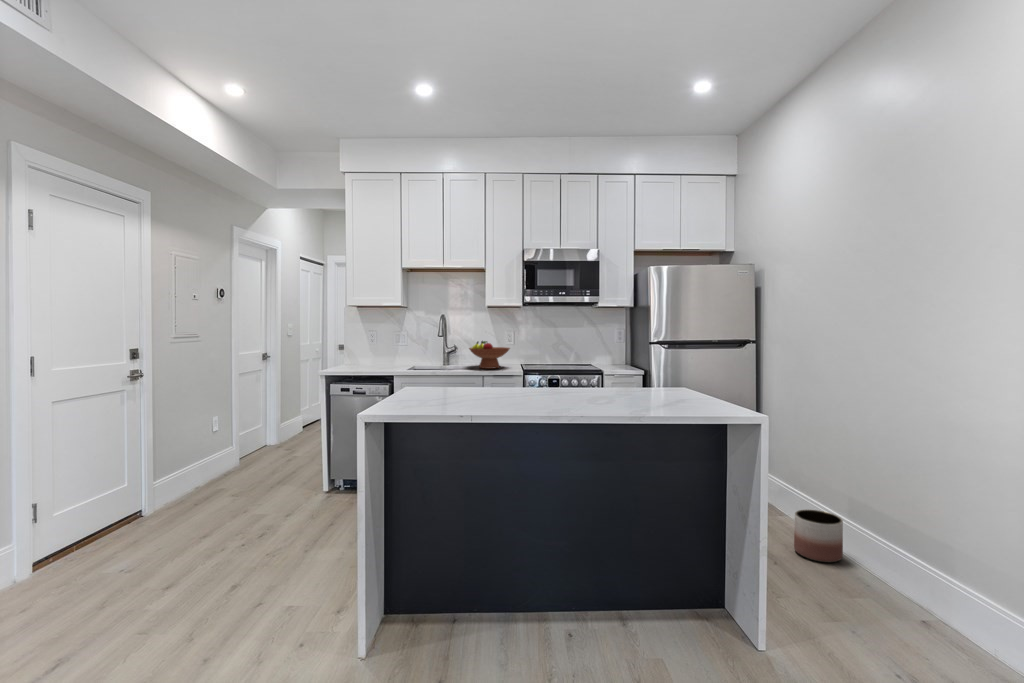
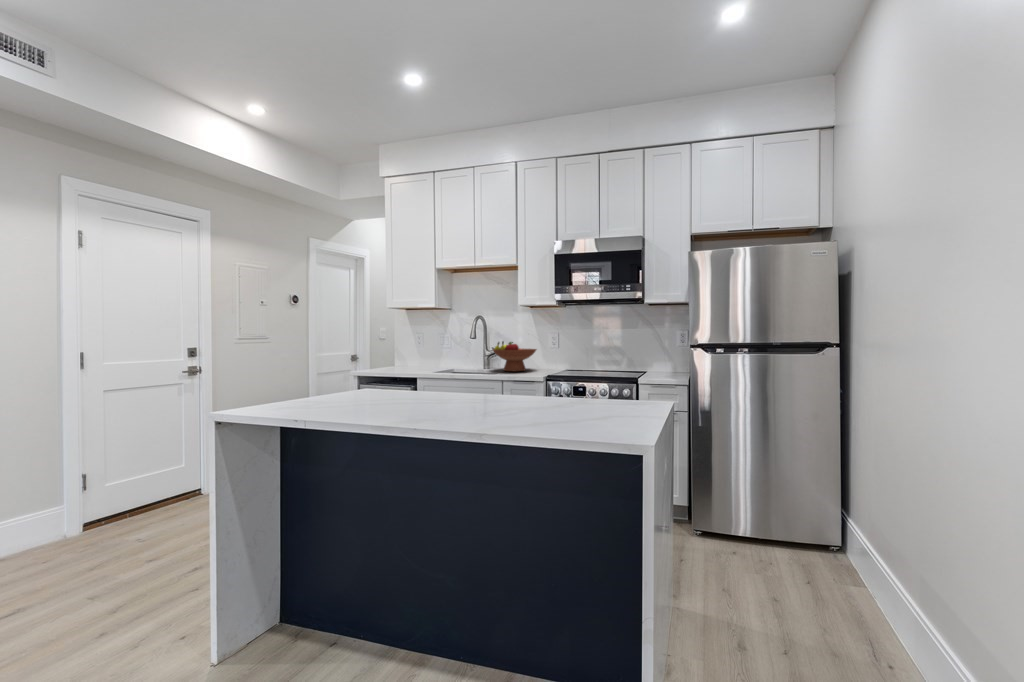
planter: present [794,510,843,562] -> none [828,578,902,663]

